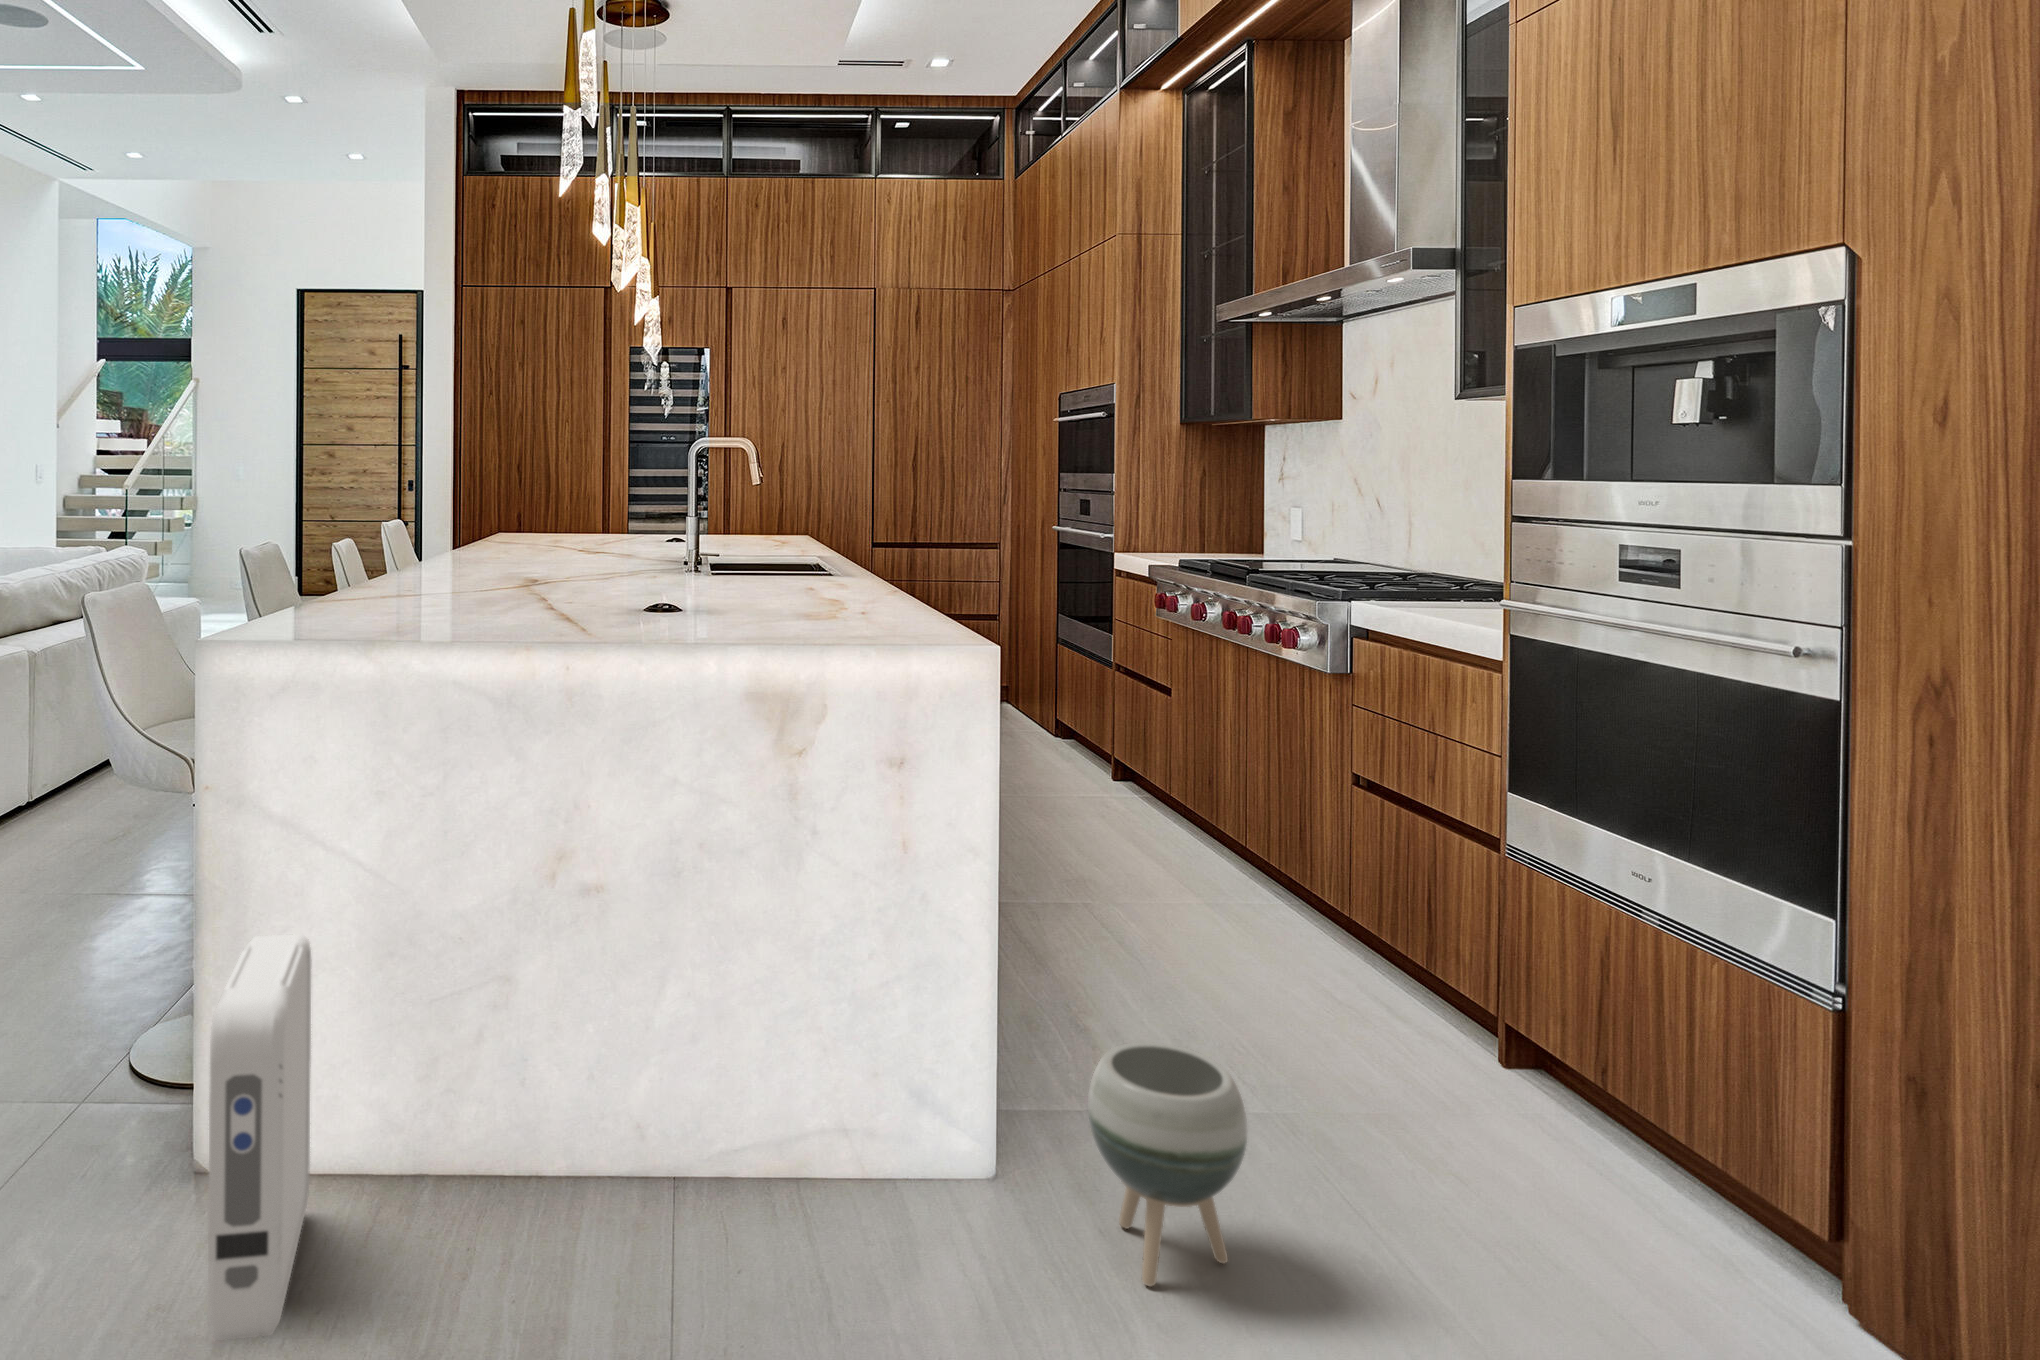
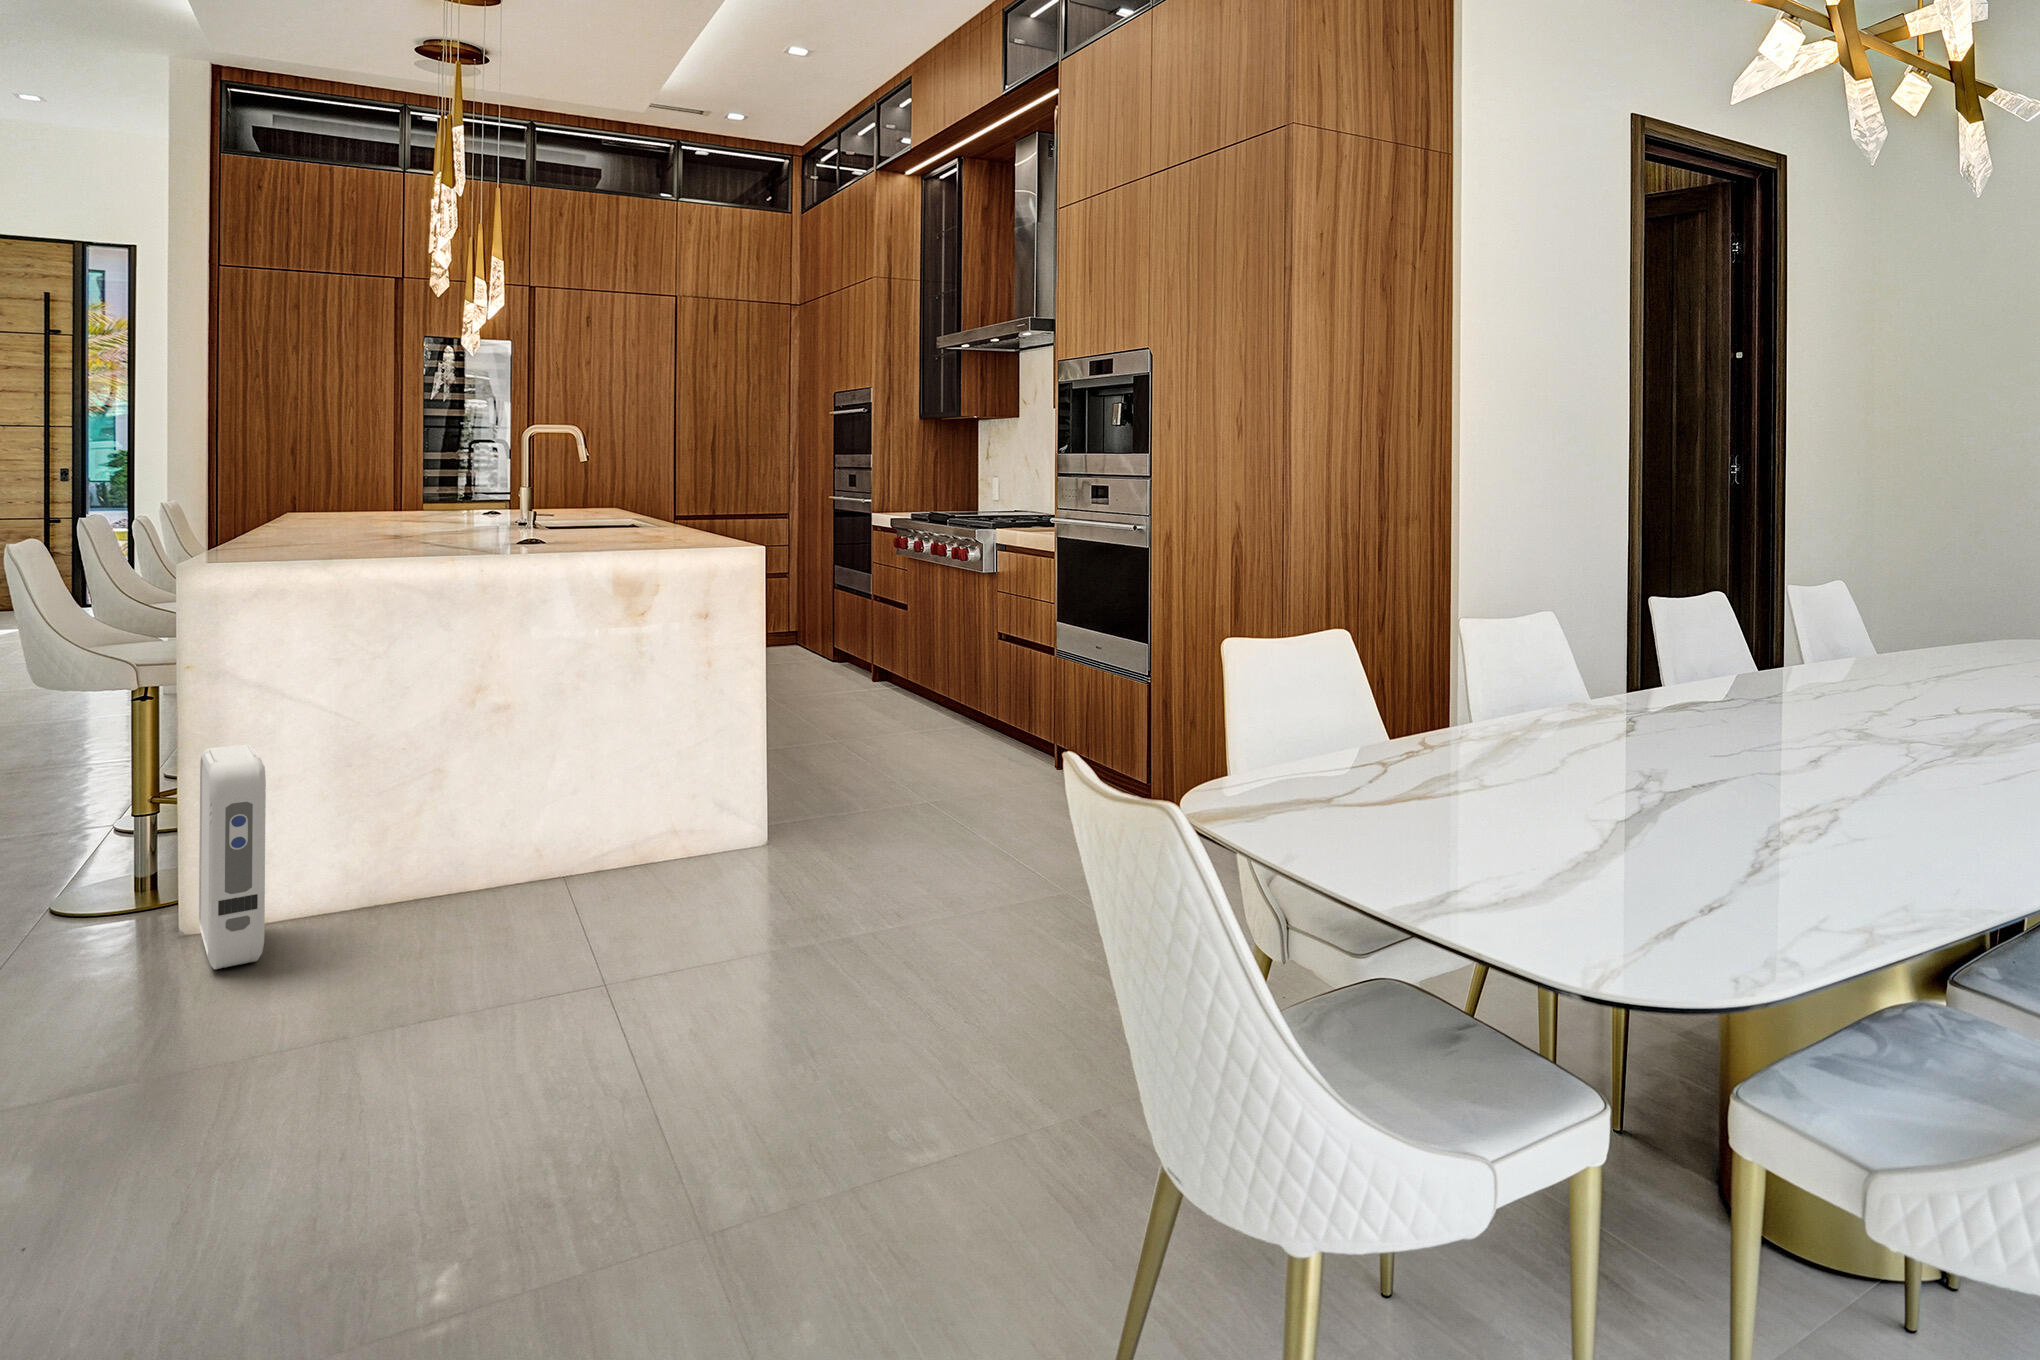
planter: present [1088,1042,1247,1286] -> none [791,747,873,859]

